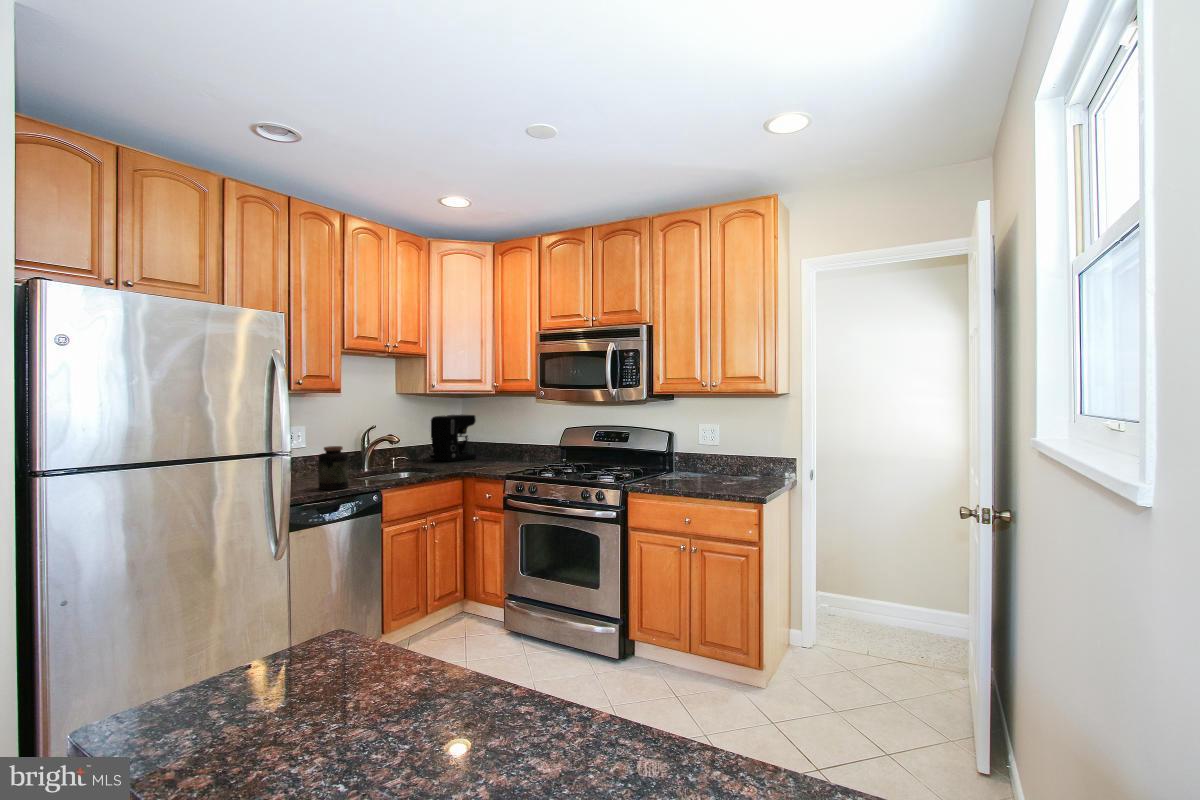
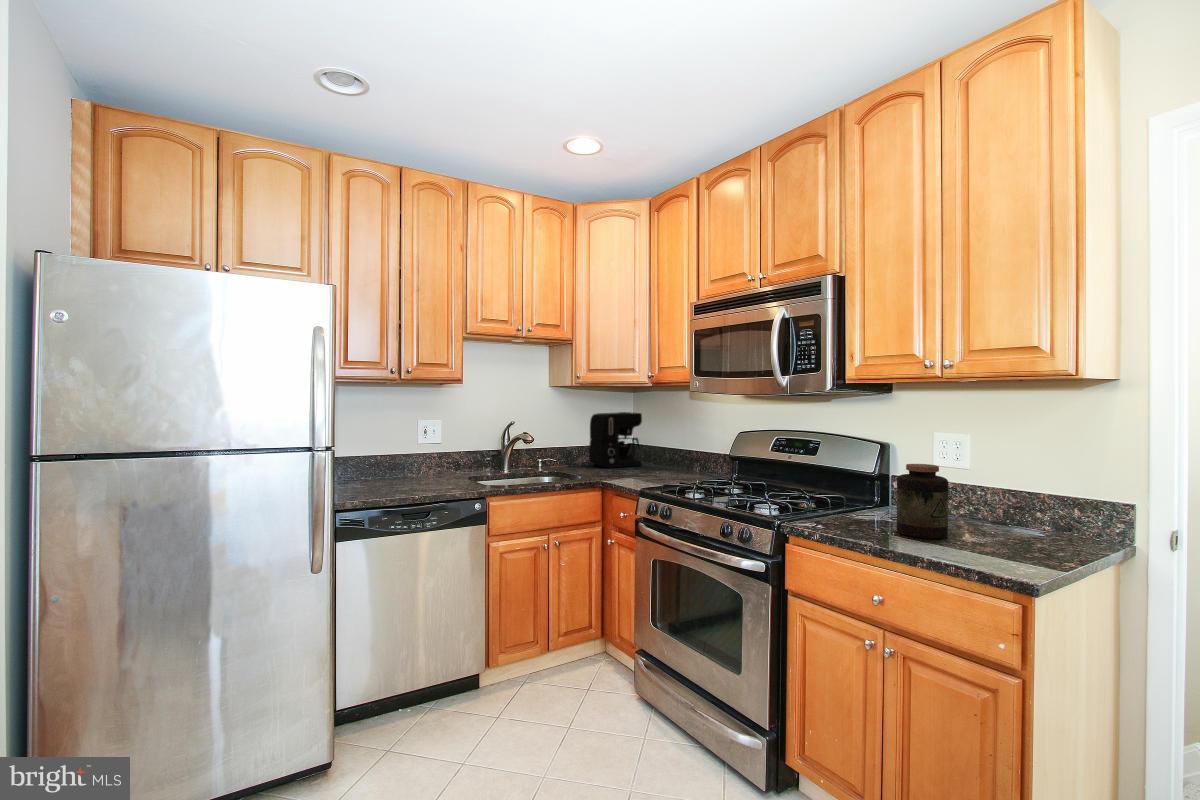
jar: present [318,446,348,490] -> present [896,464,948,539]

